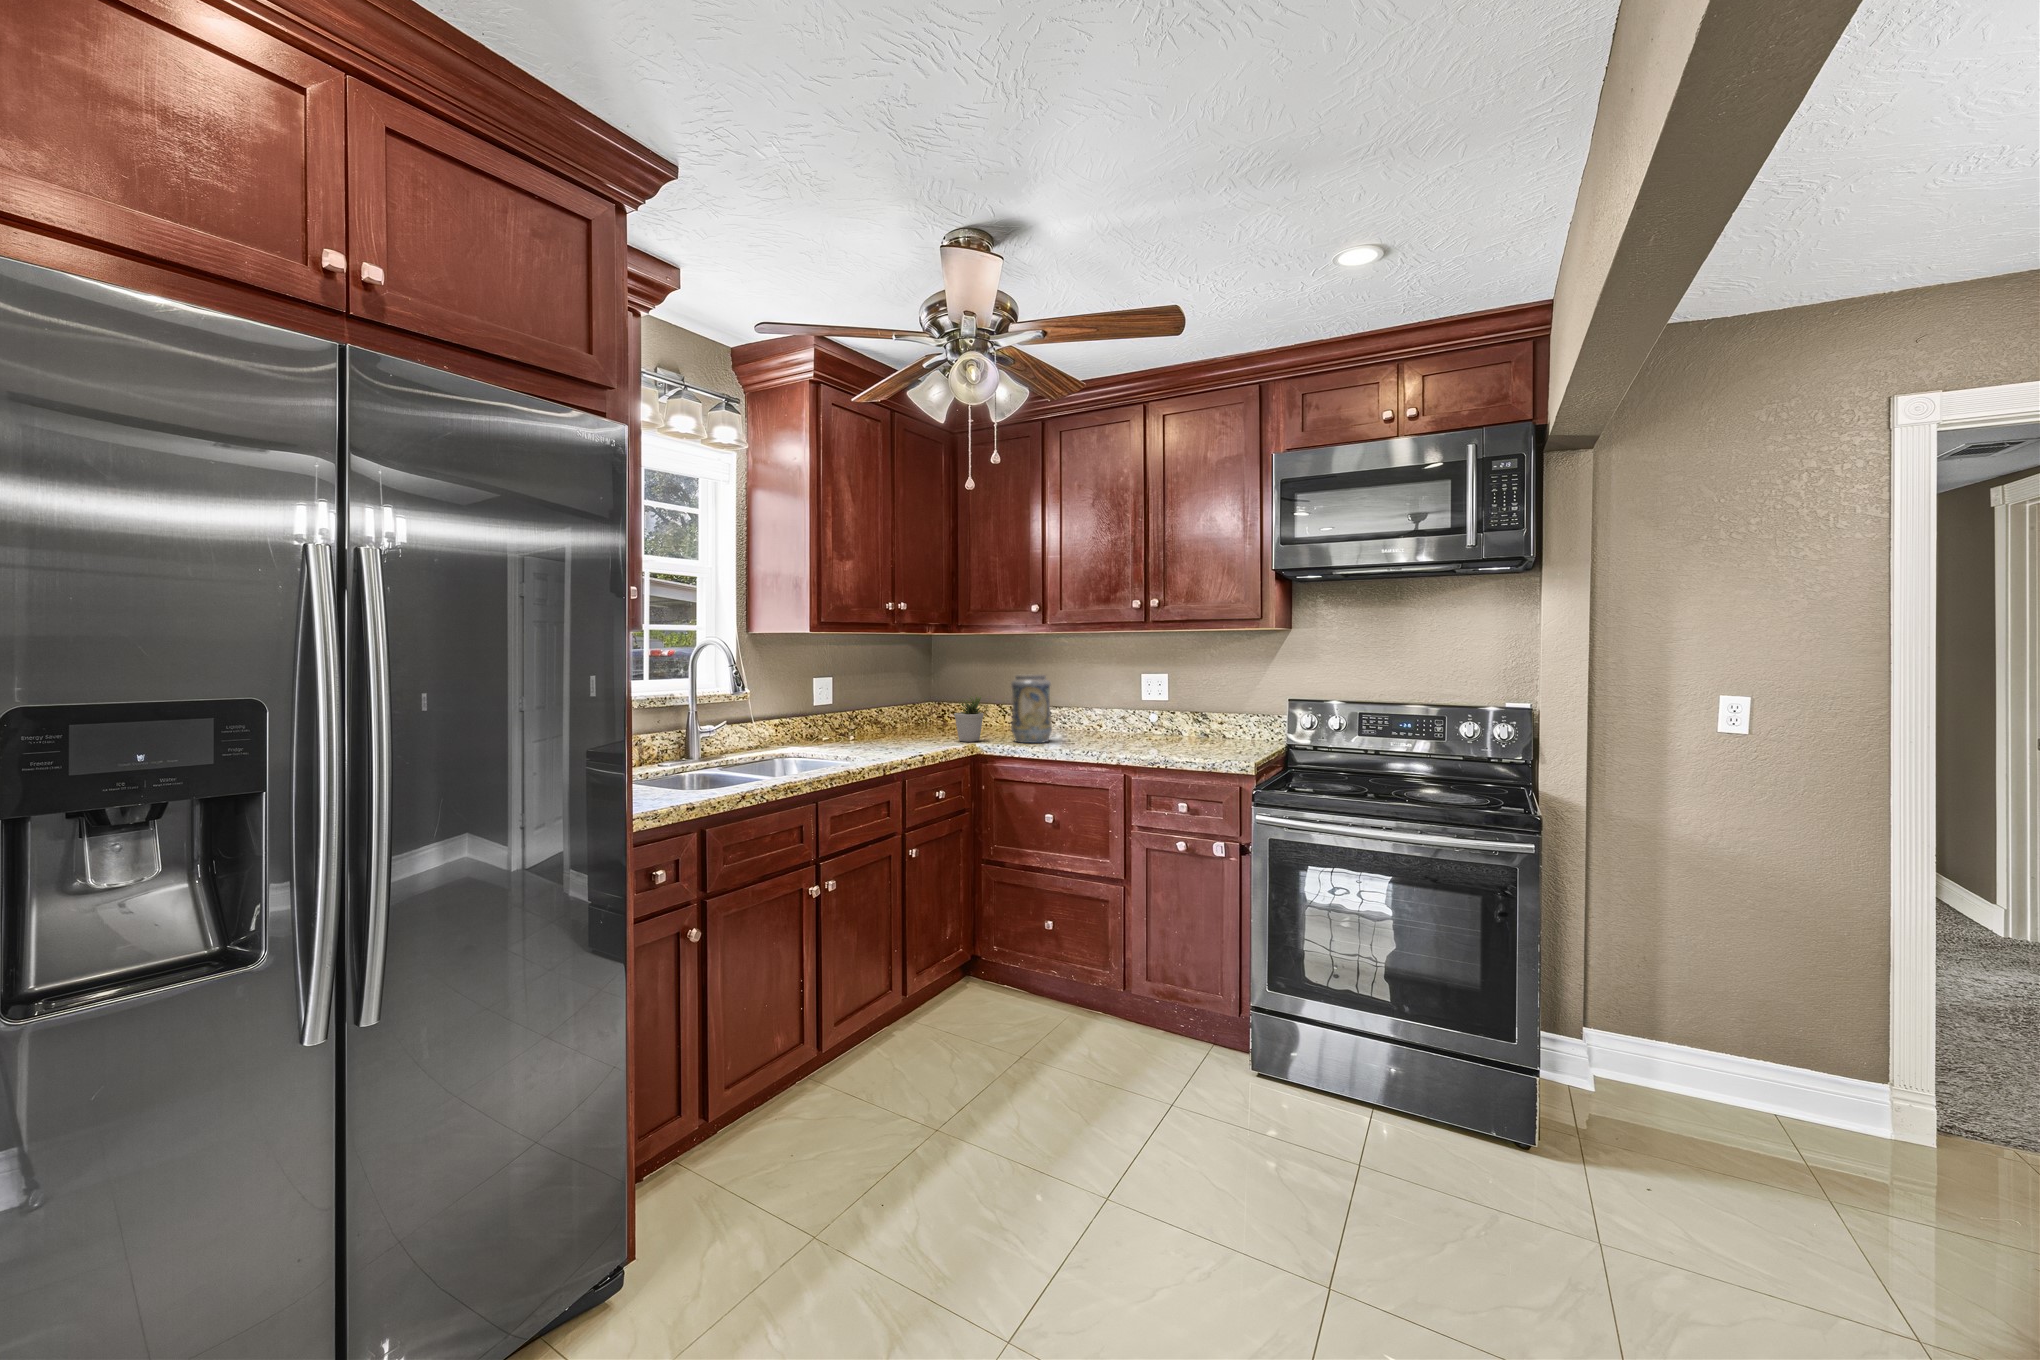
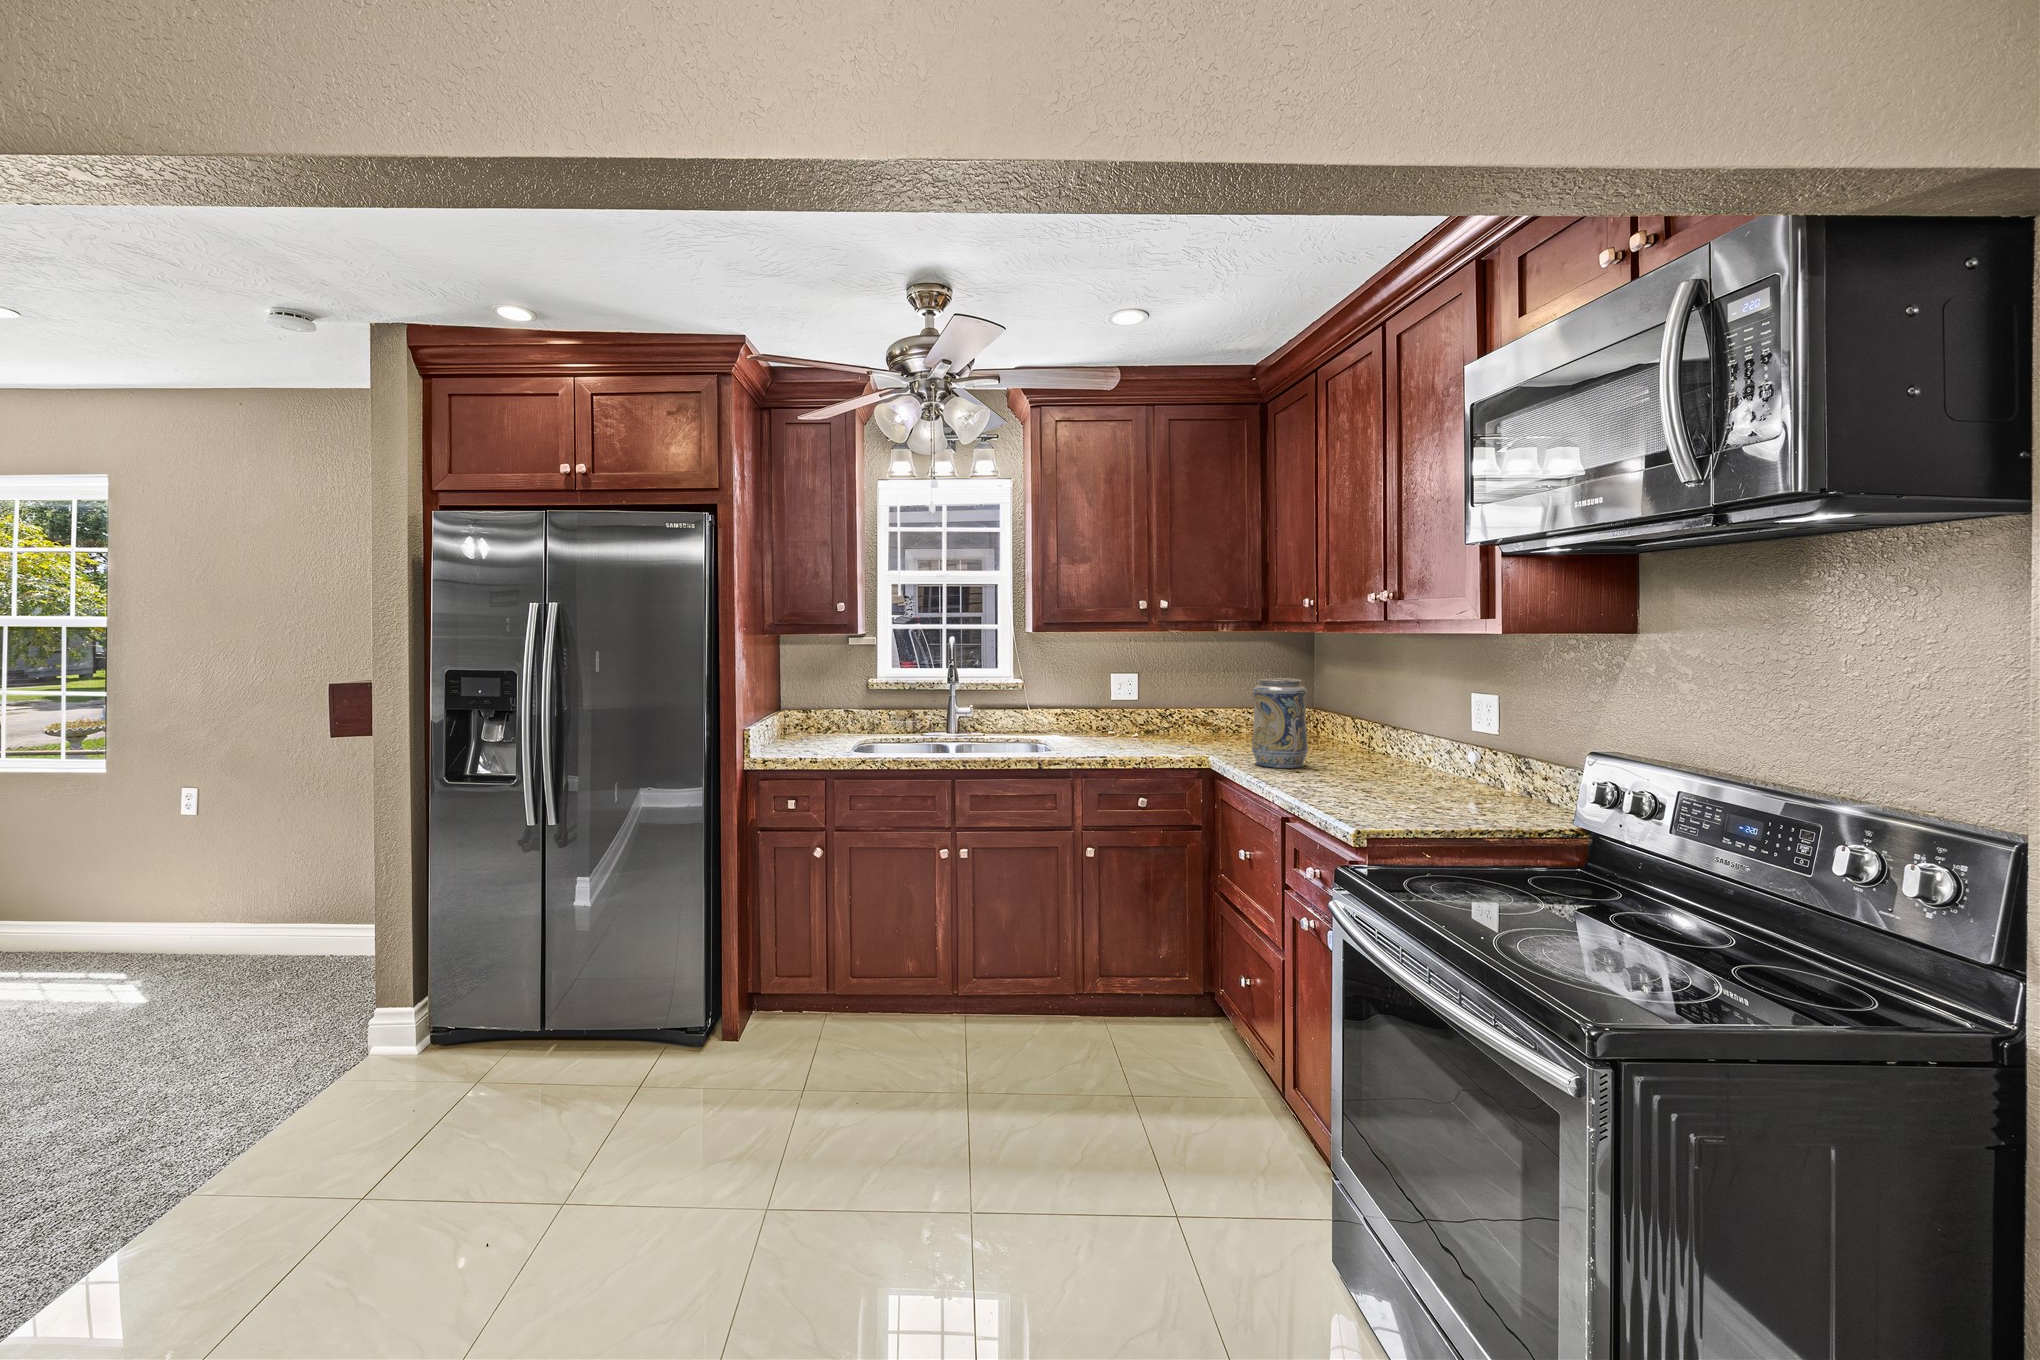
potted plant: present [954,697,984,742] -> none [1205,699,1243,756]

